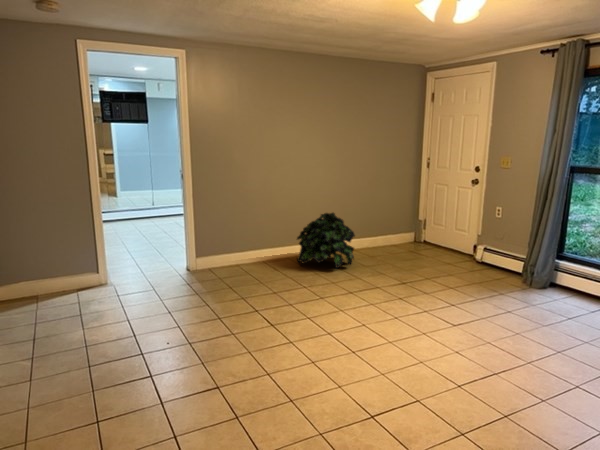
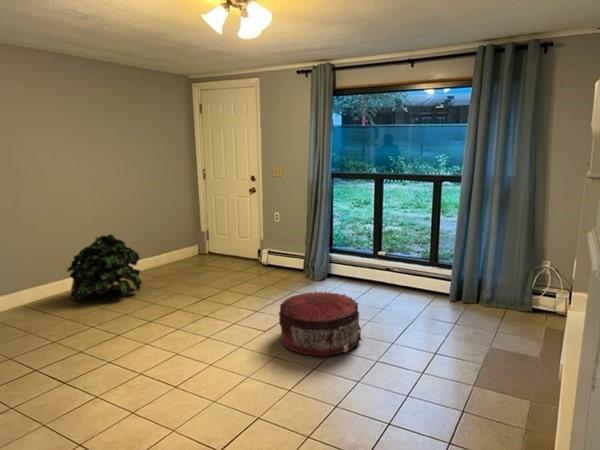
pouf: none [470,295,568,368] -> present [279,292,362,357]

